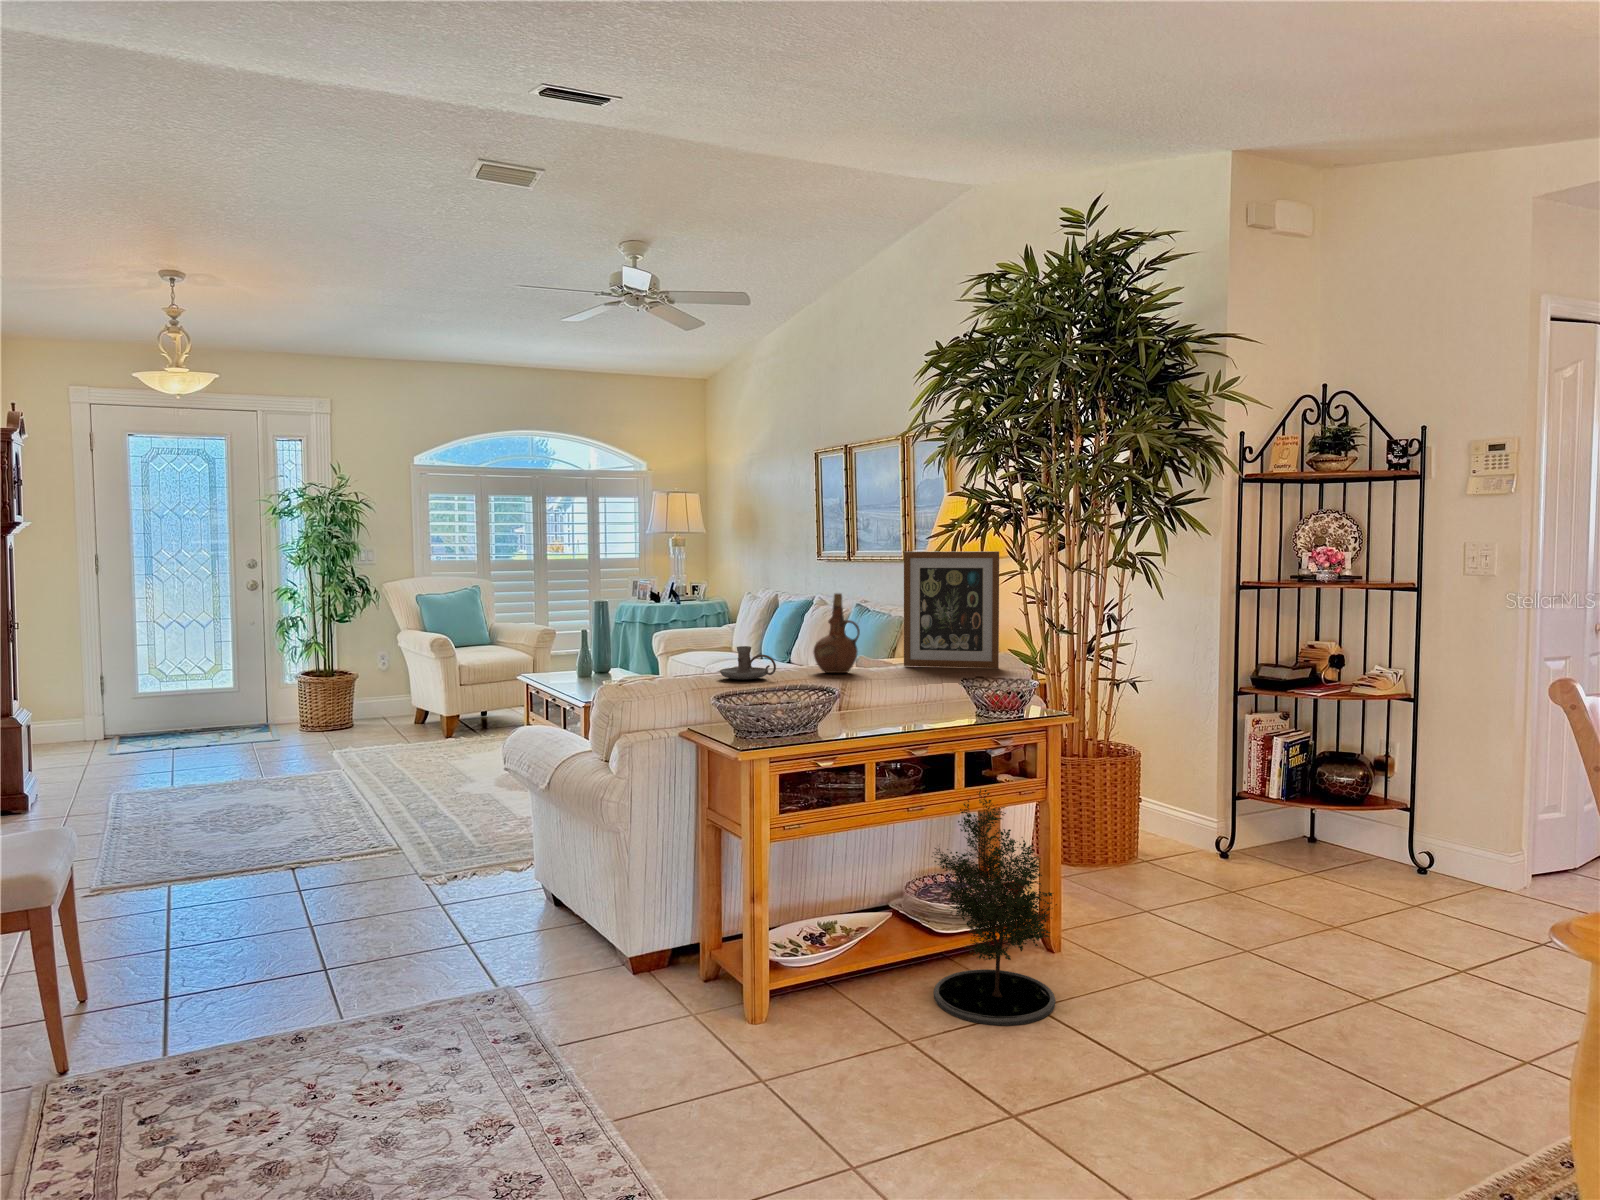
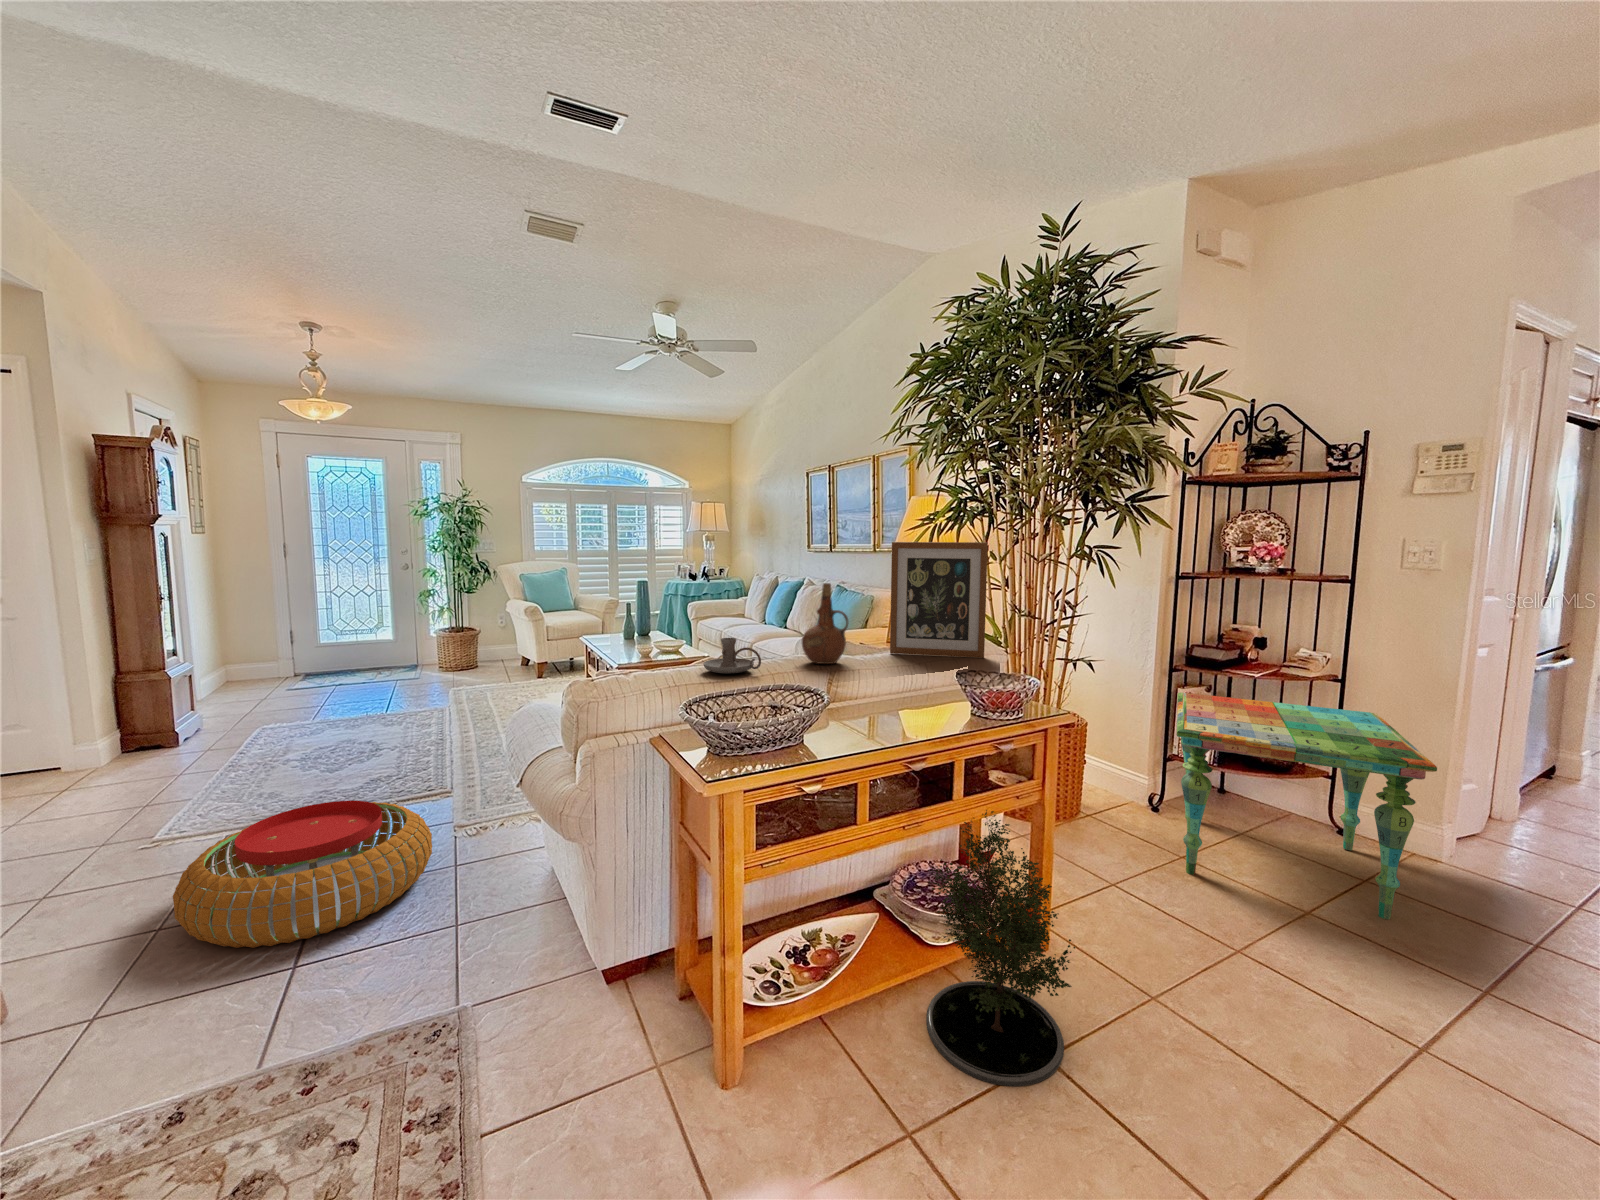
side table: none [1210,718,1445,933] -> present [1177,693,1437,920]
pouf: none [186,833,420,958] -> present [173,801,432,948]

